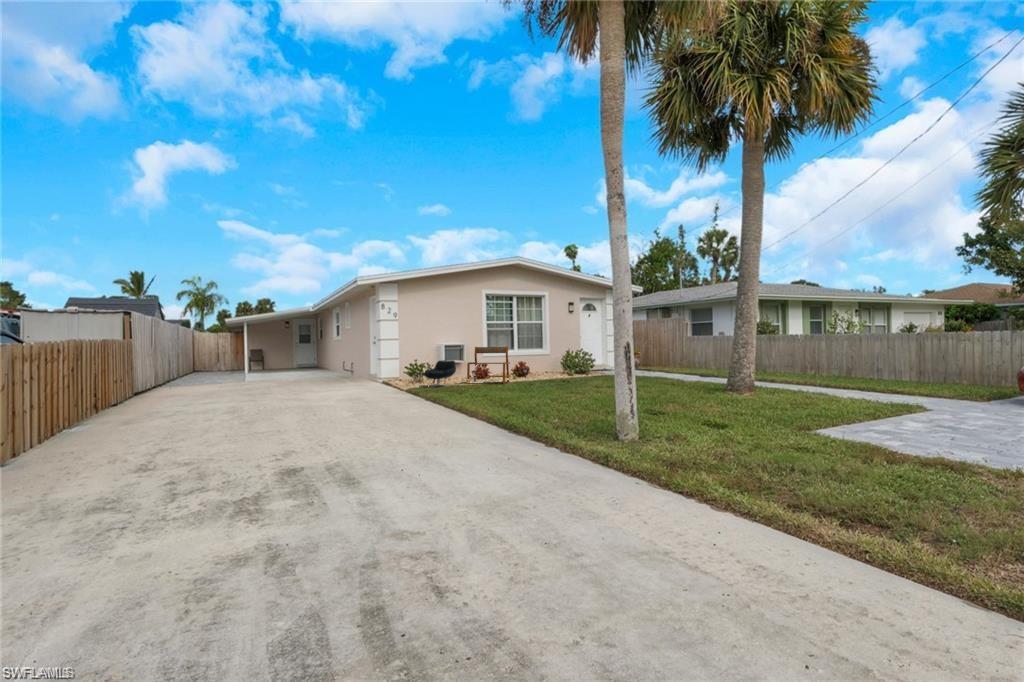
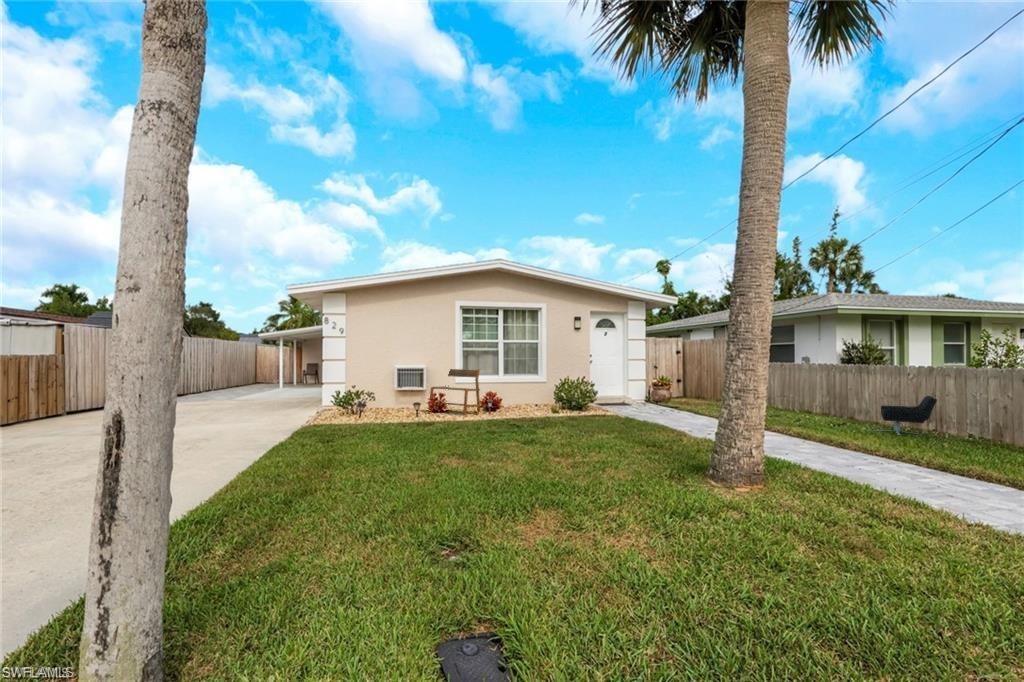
lounge chair: present [424,360,456,386] -> present [881,396,937,435]

